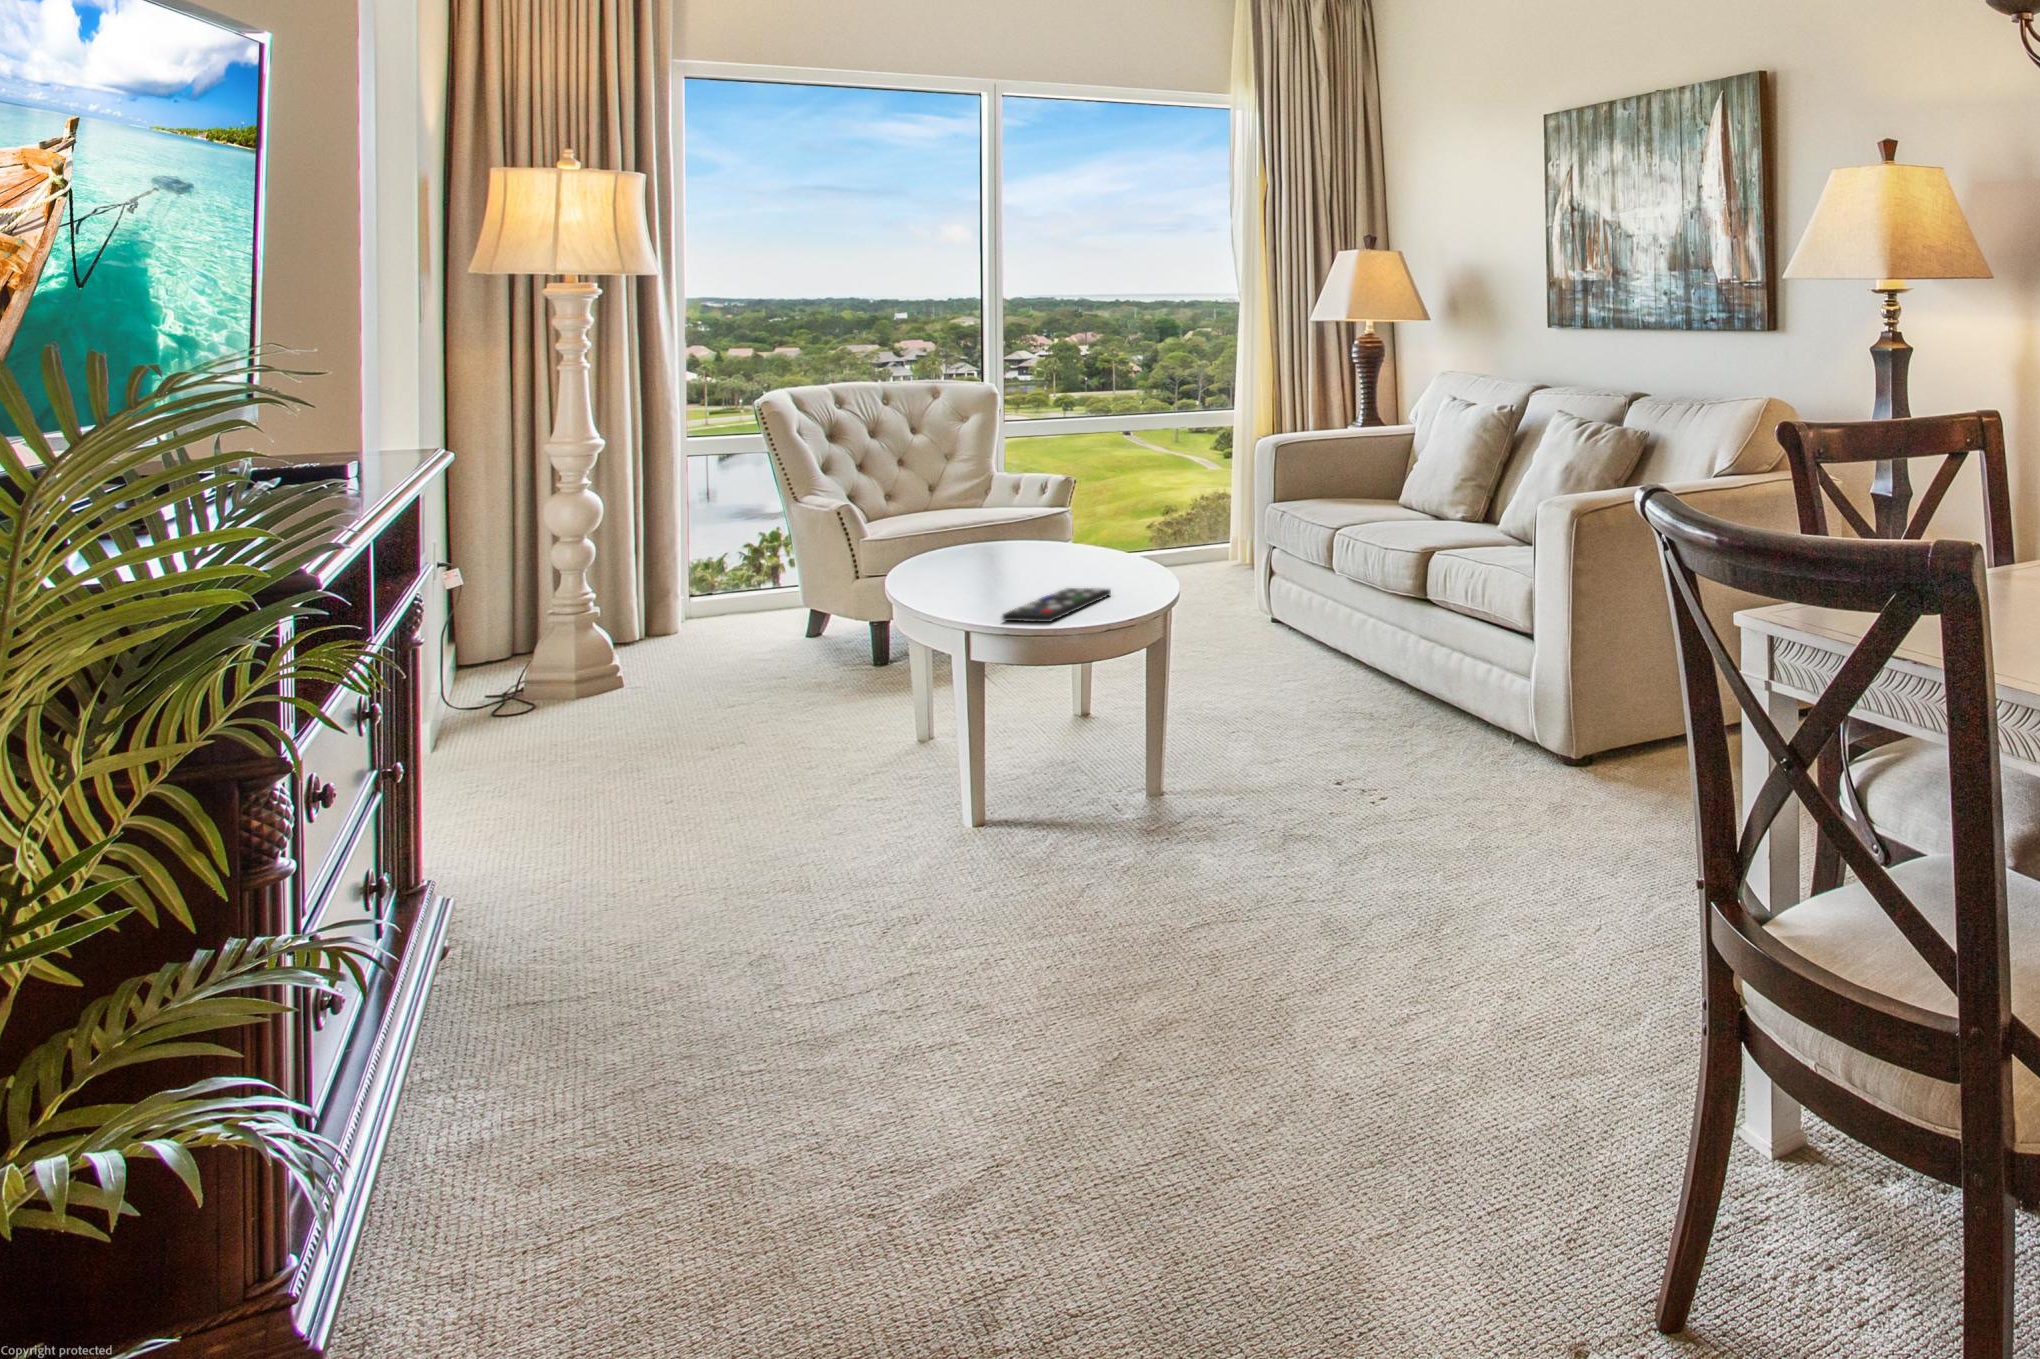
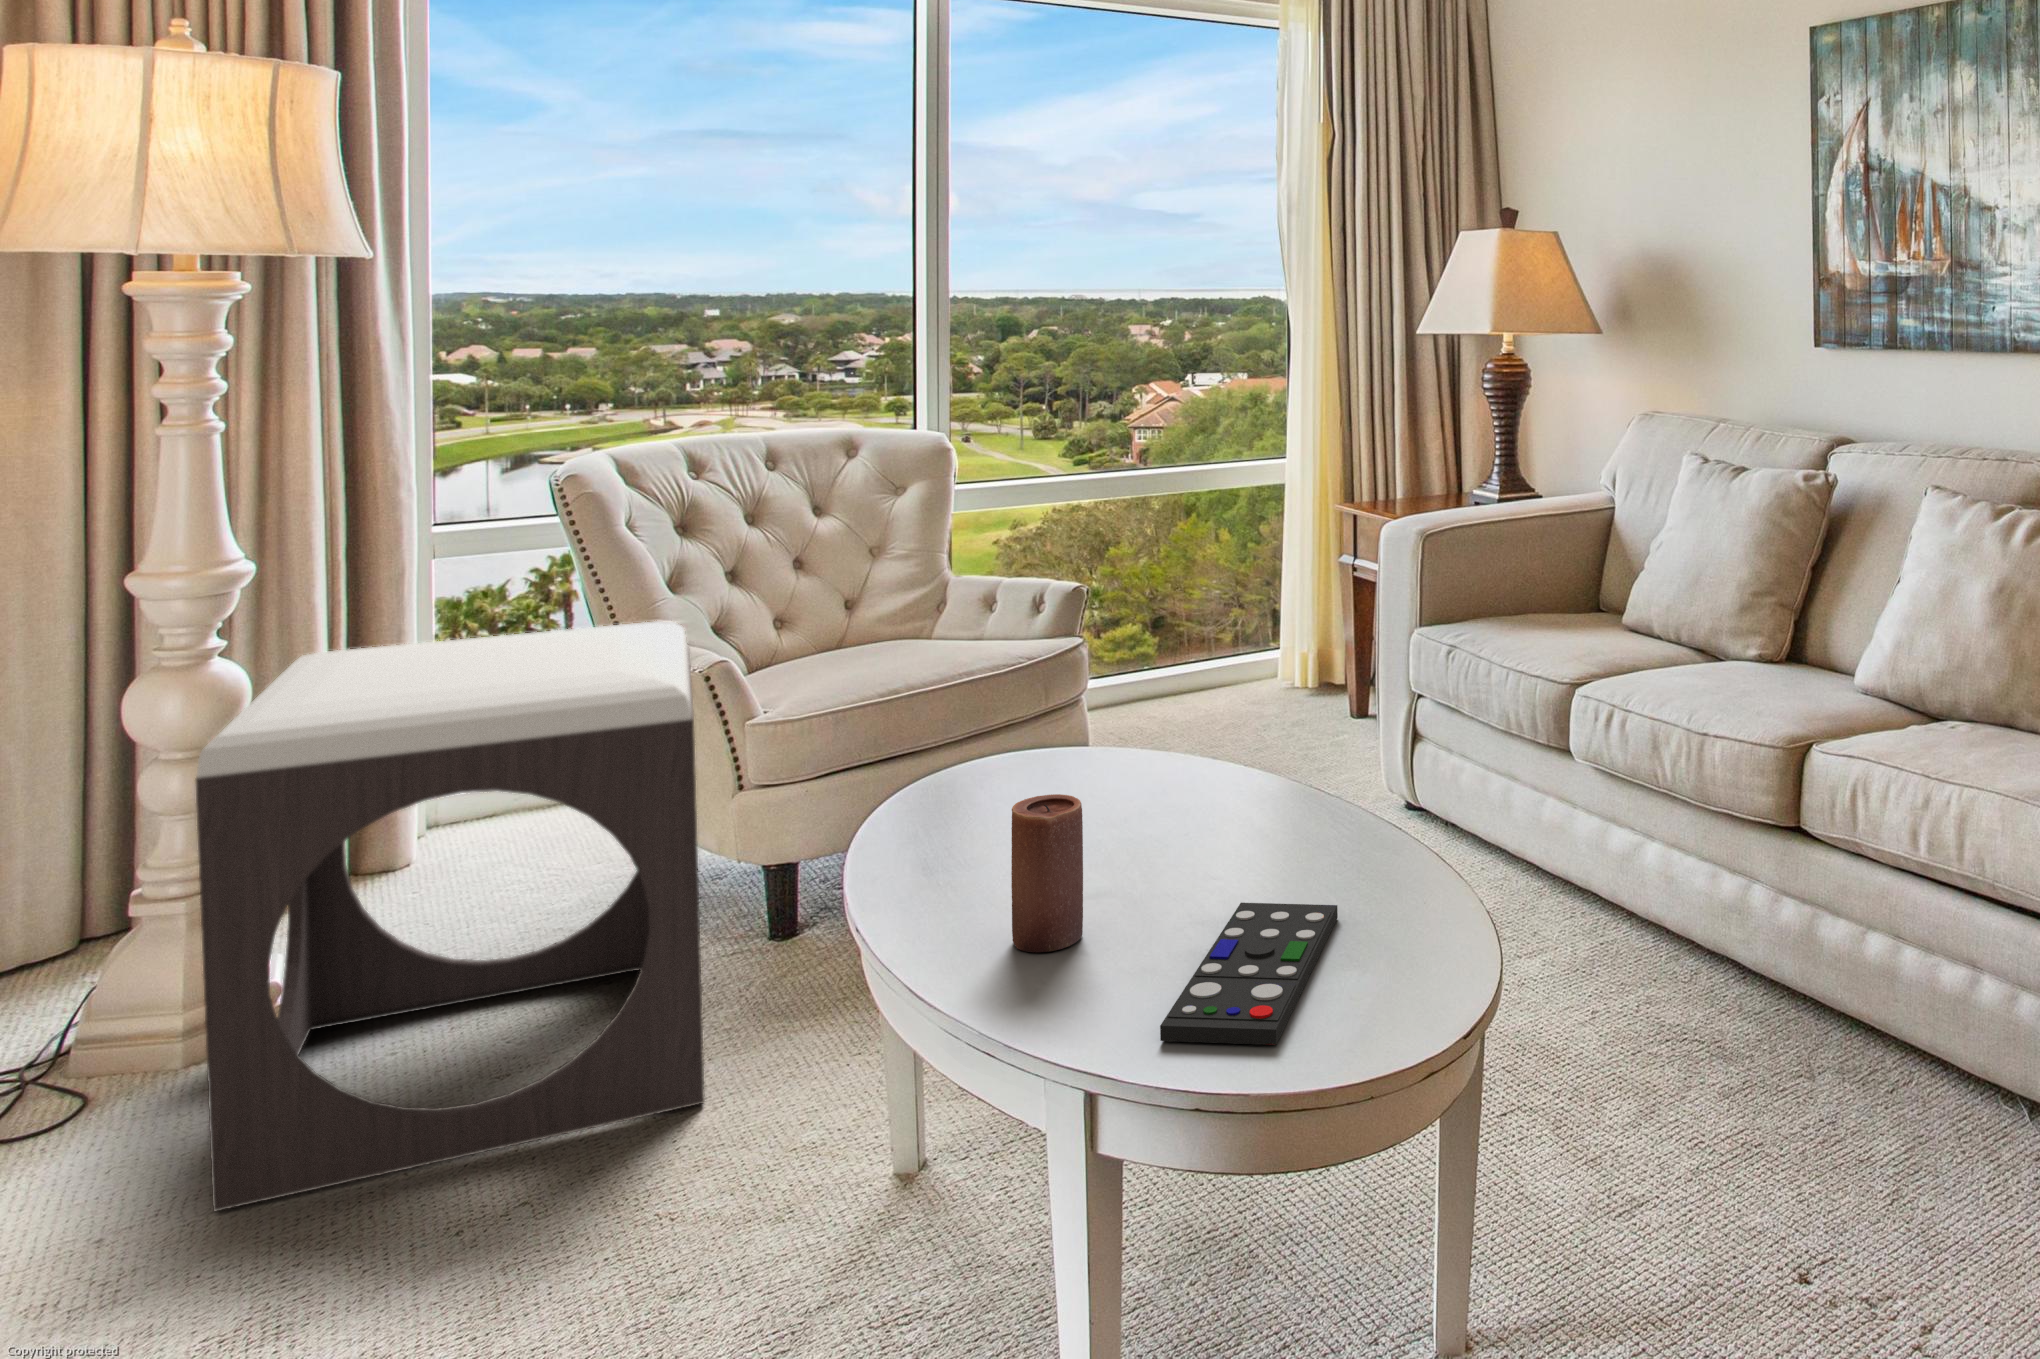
footstool: none [592,480,836,743] -> present [196,621,705,1211]
candle: none [956,533,990,601] -> present [1011,794,1083,952]

